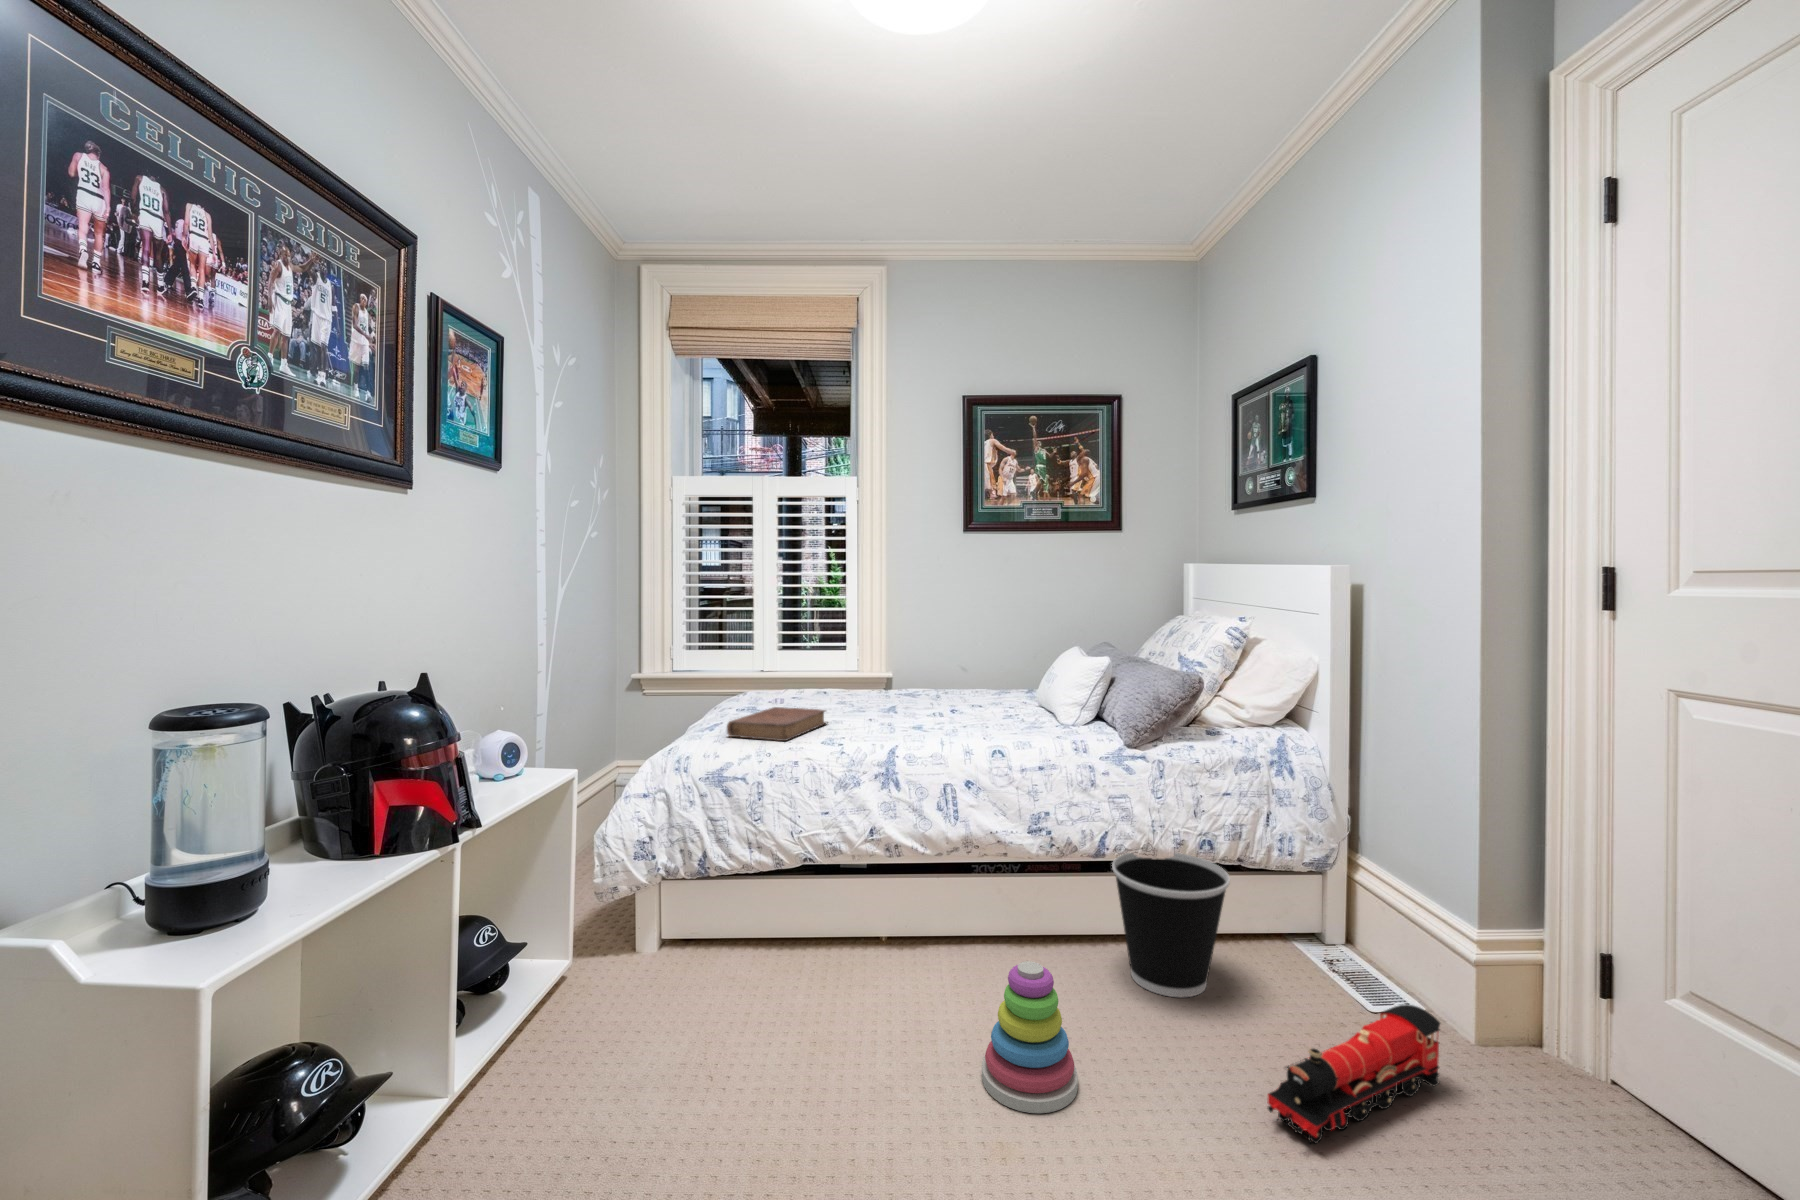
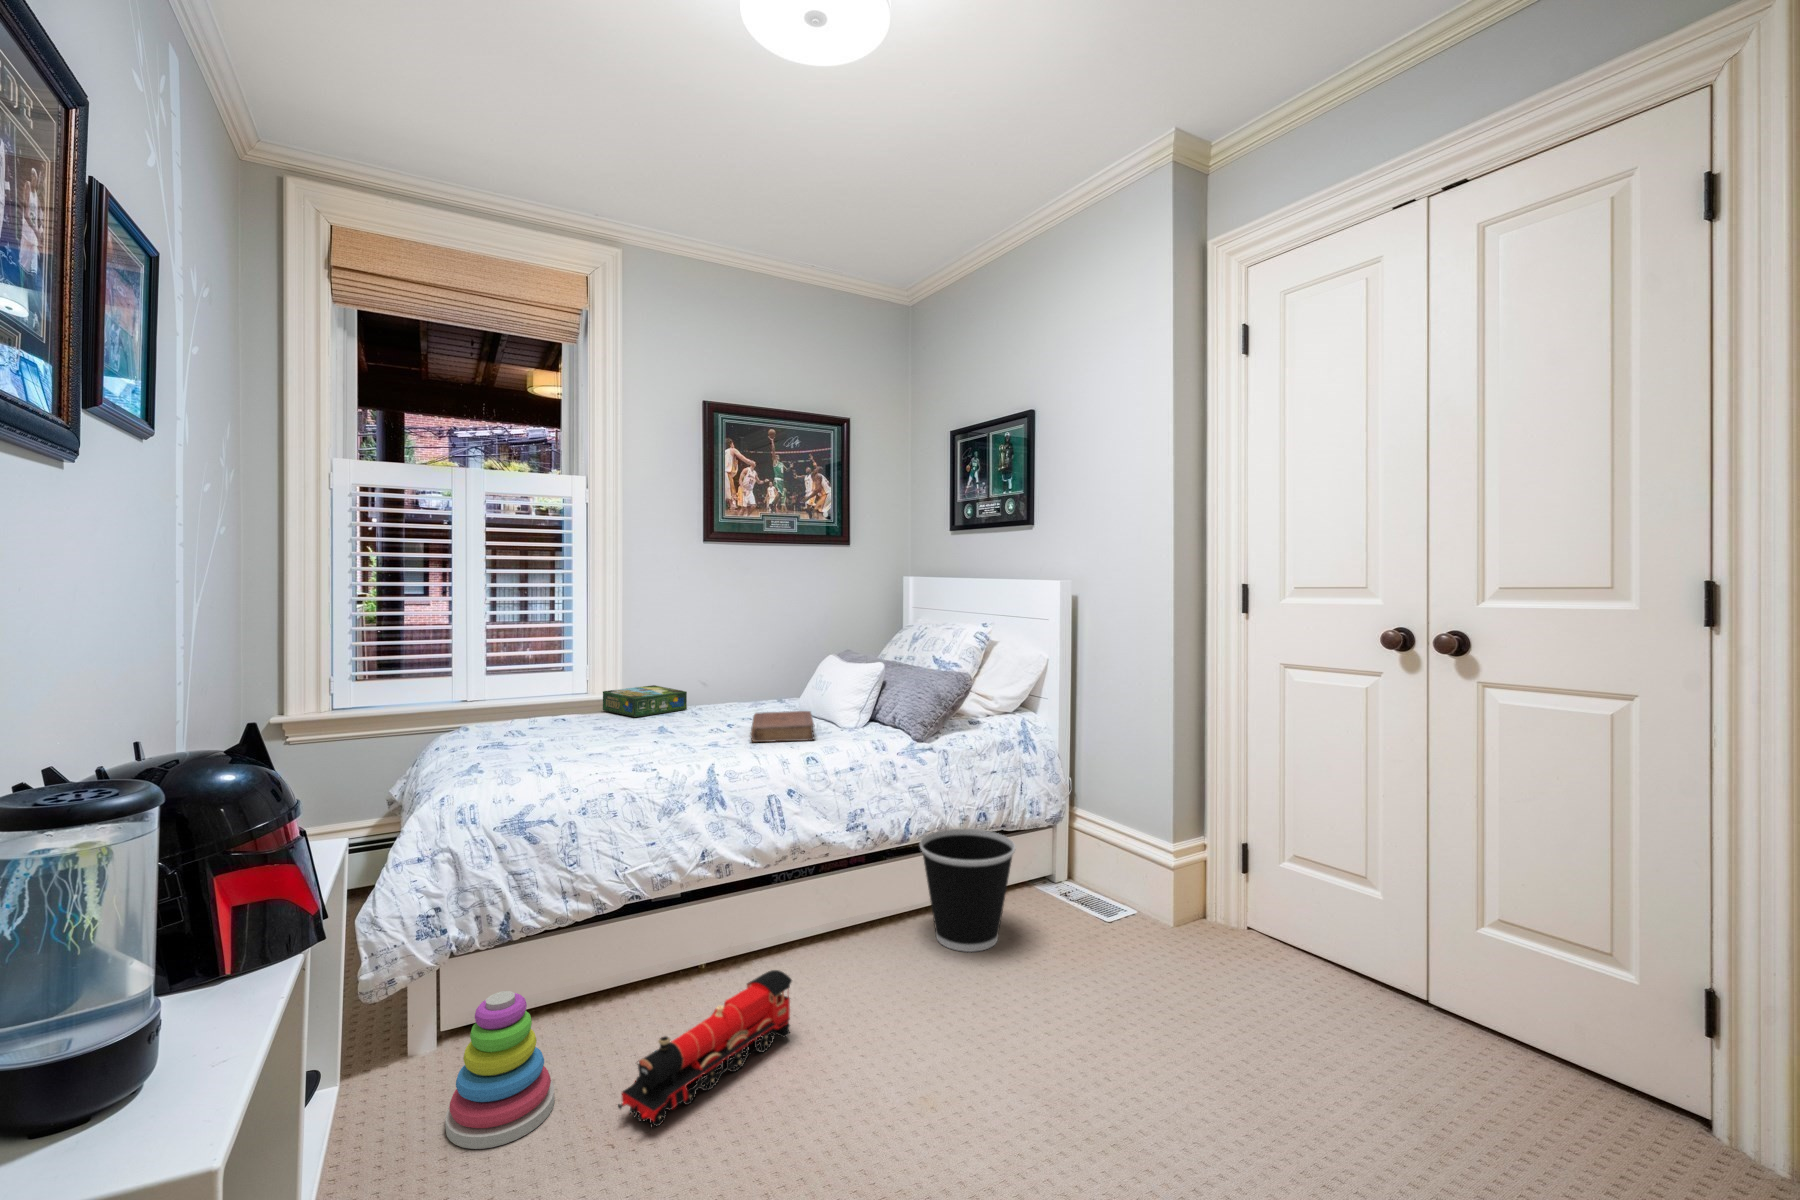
board game: none [861,670,932,697] -> present [603,685,687,717]
book: present [727,707,827,741] -> present [750,711,814,742]
stacking toy: present [982,961,1078,1113] -> present [445,991,554,1149]
toy train: present [1267,1005,1440,1143] -> present [618,970,792,1128]

